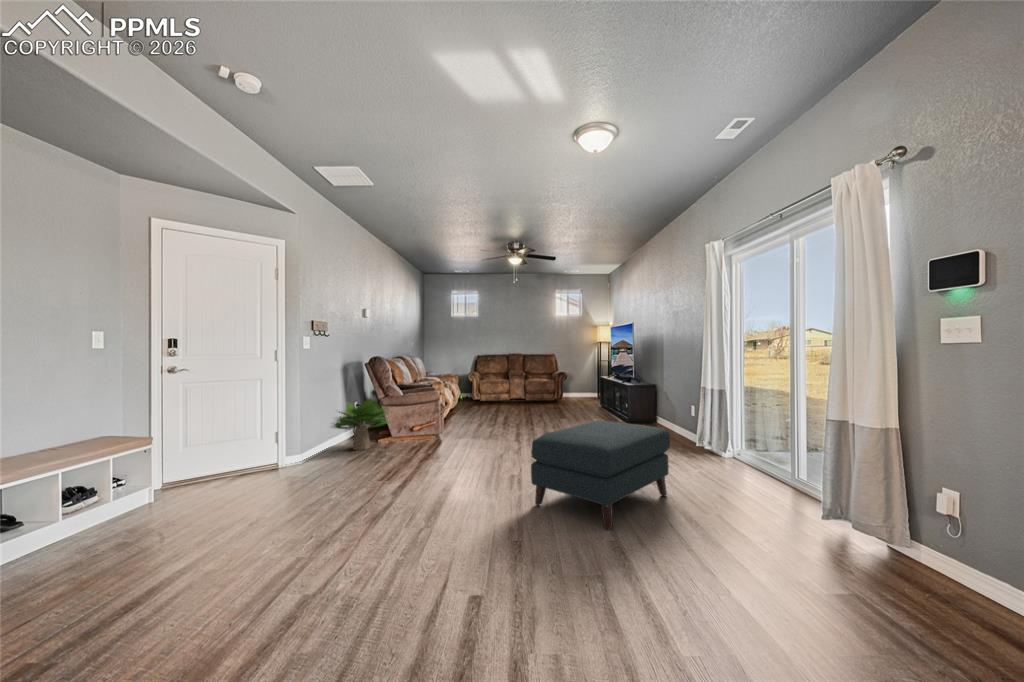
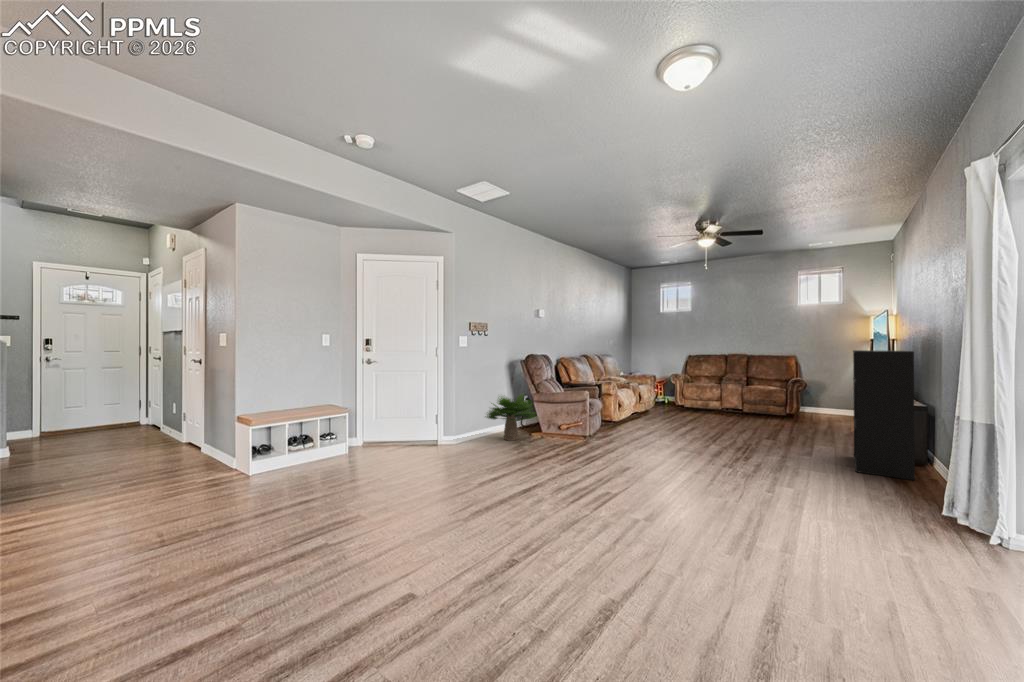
bookshelf: none [619,344,663,428] -> present [853,350,915,480]
ottoman: present [531,421,670,530] -> none [575,451,766,584]

